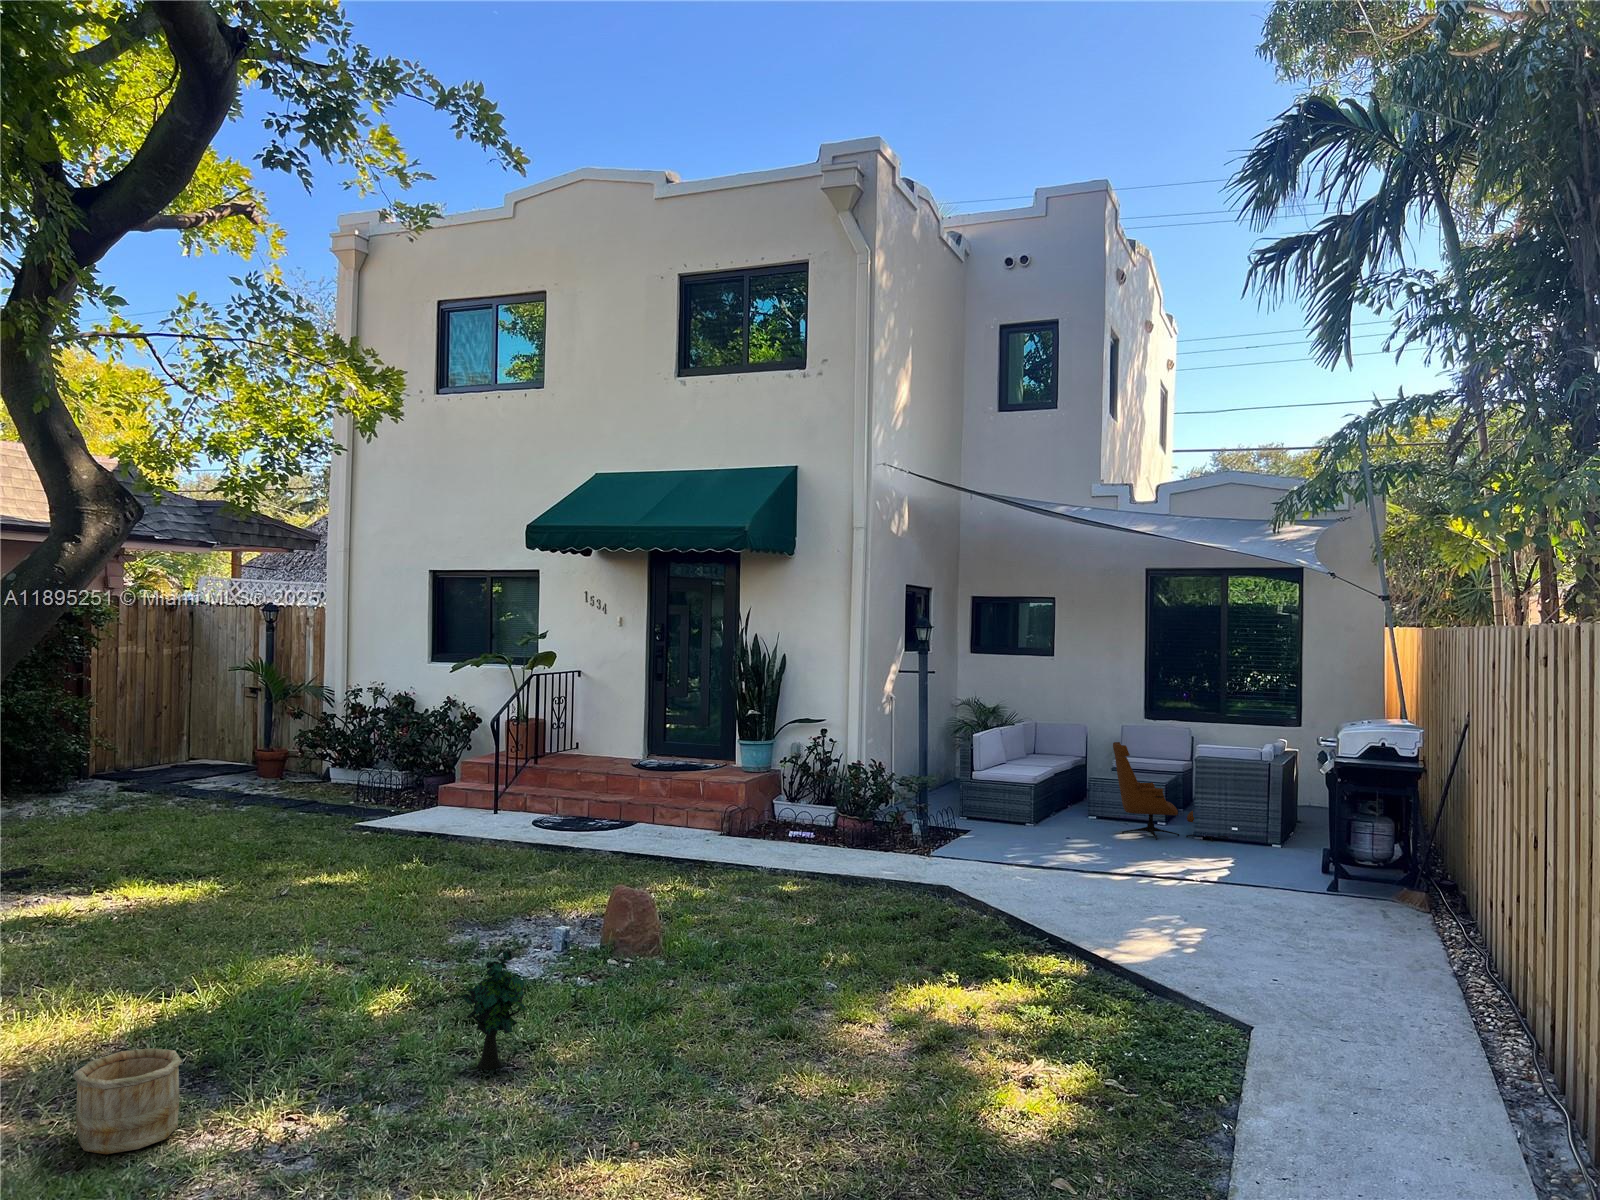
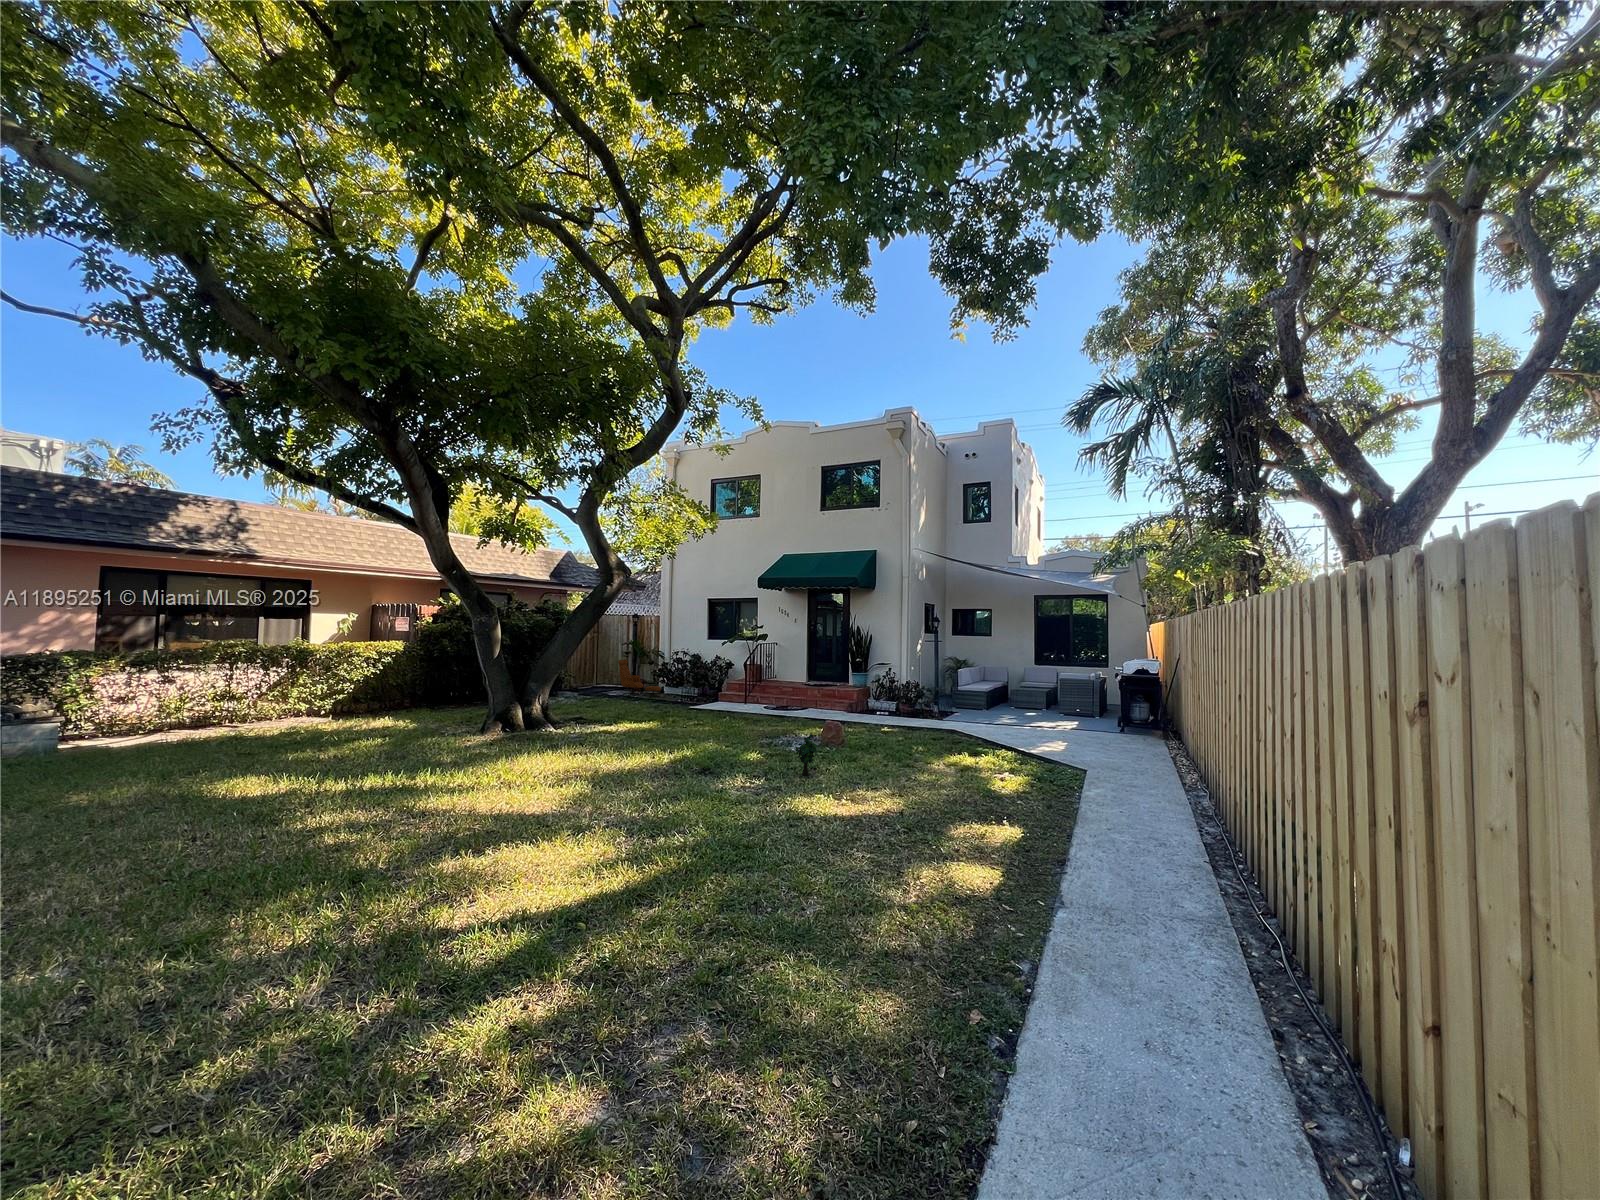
lounge chair: present [1113,742,1228,842] -> present [618,660,661,697]
wooden bucket: present [73,1048,182,1154] -> none [683,760,715,791]

